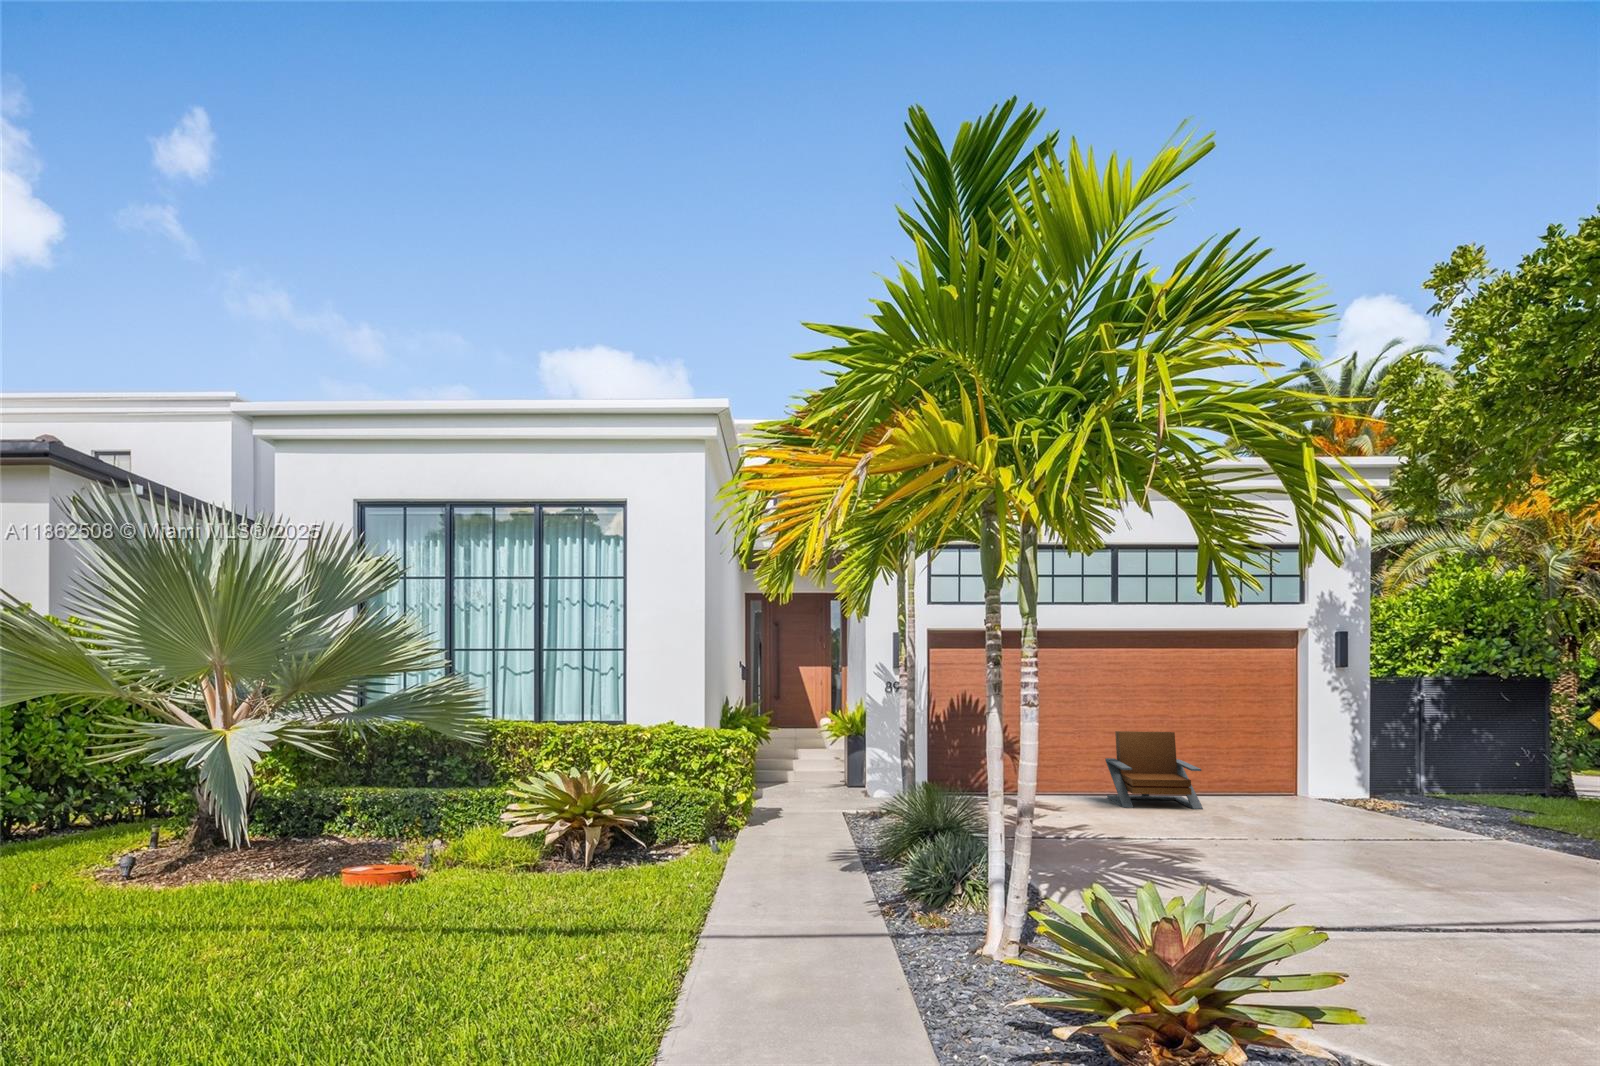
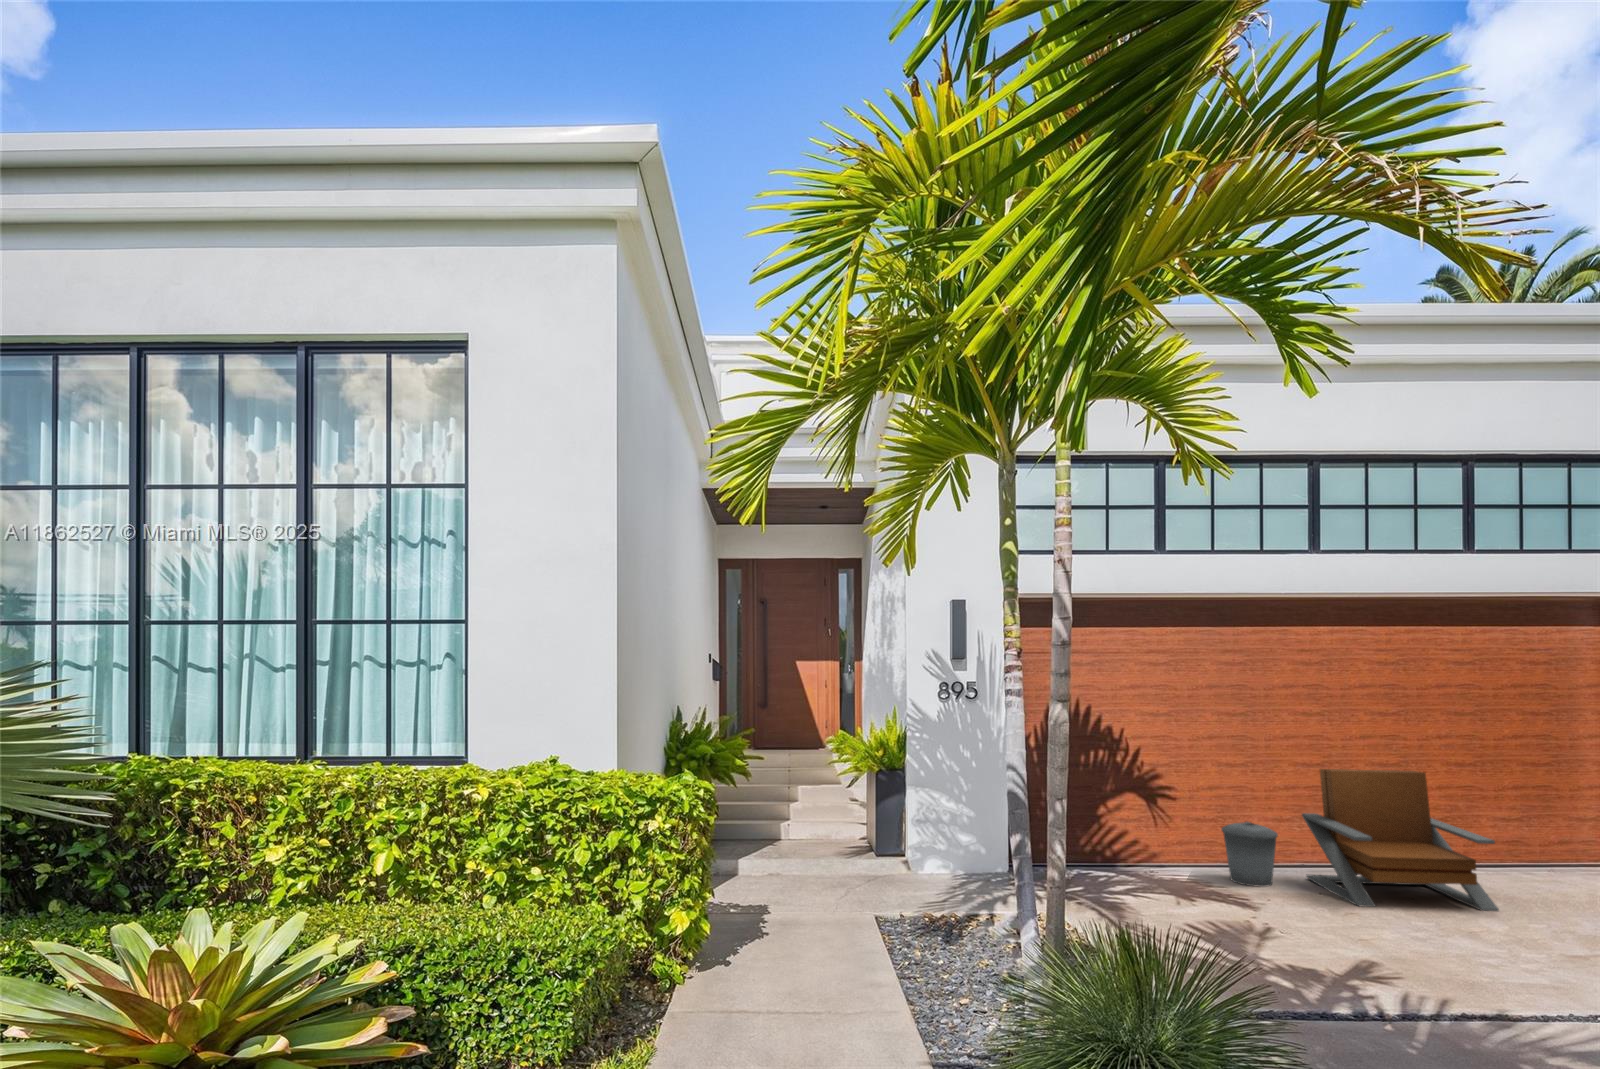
trash can: none [1056,763,1088,801] -> present [1222,822,1278,887]

